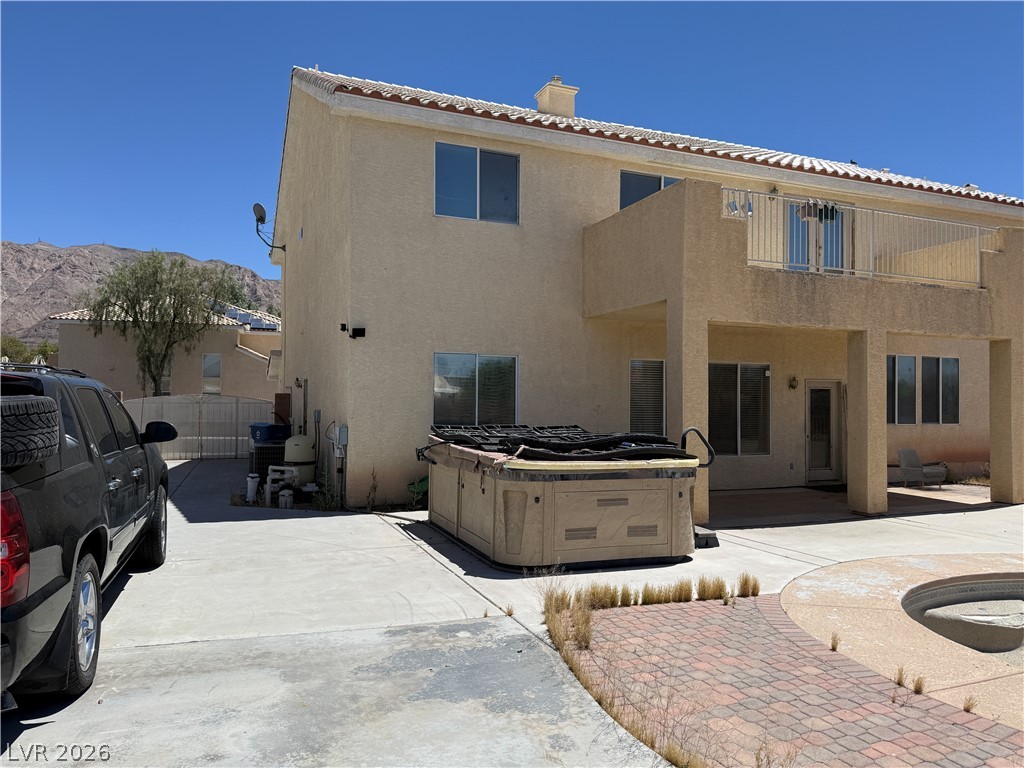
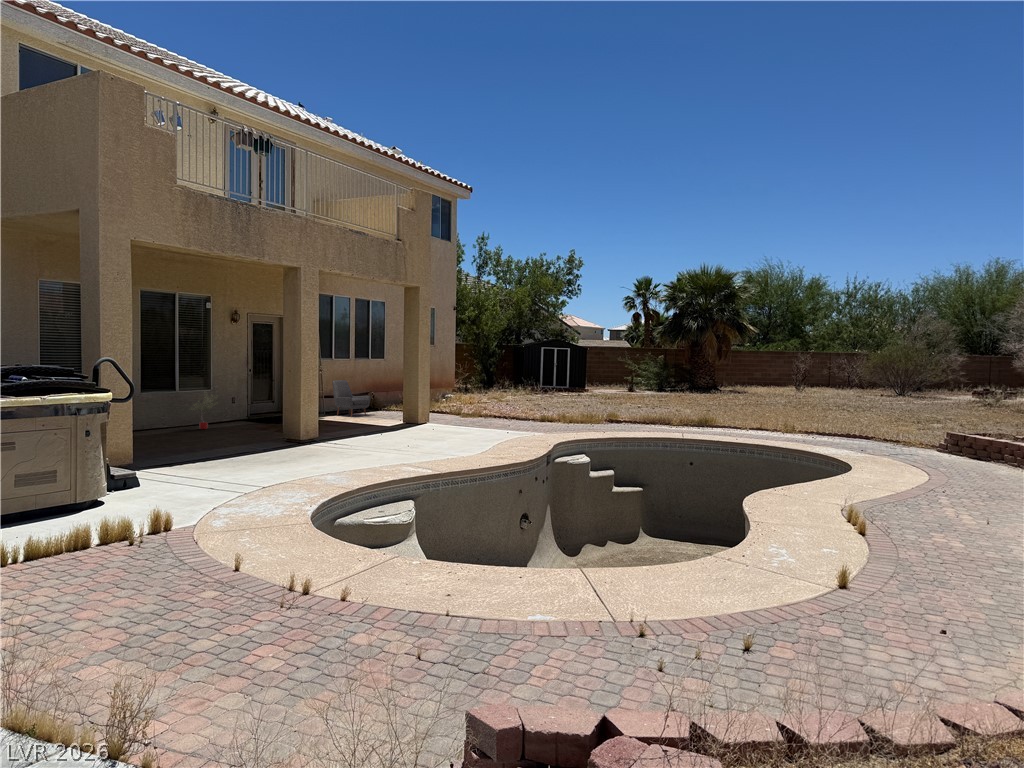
potted tree: none [750,457,777,495] -> present [190,391,218,430]

